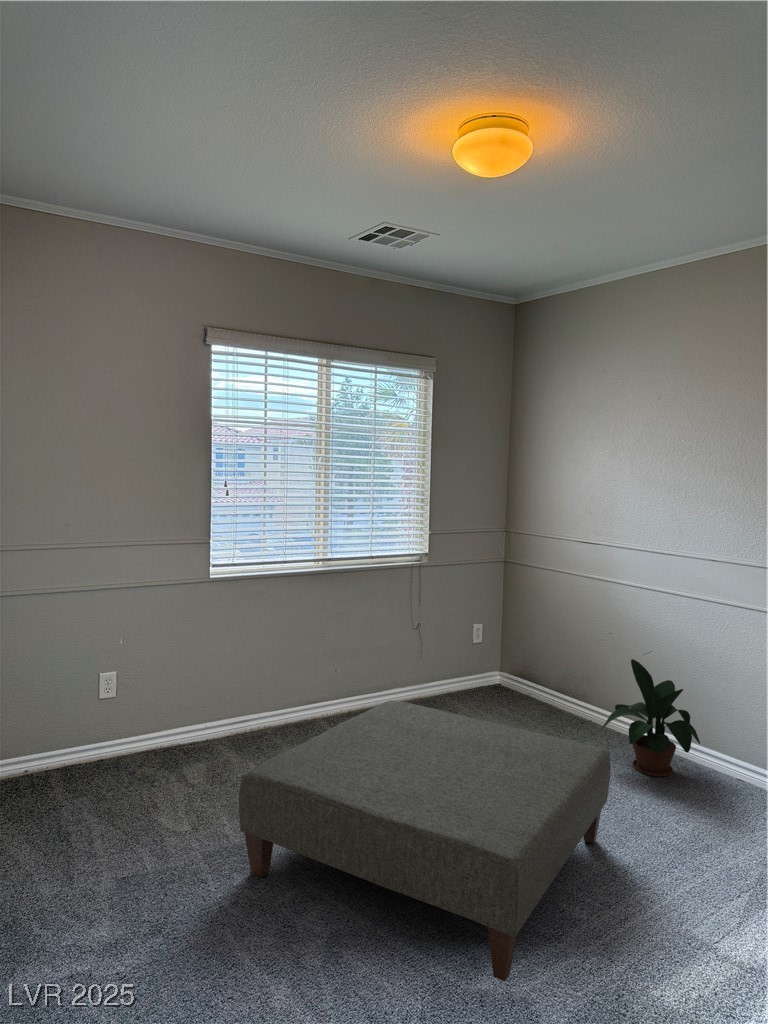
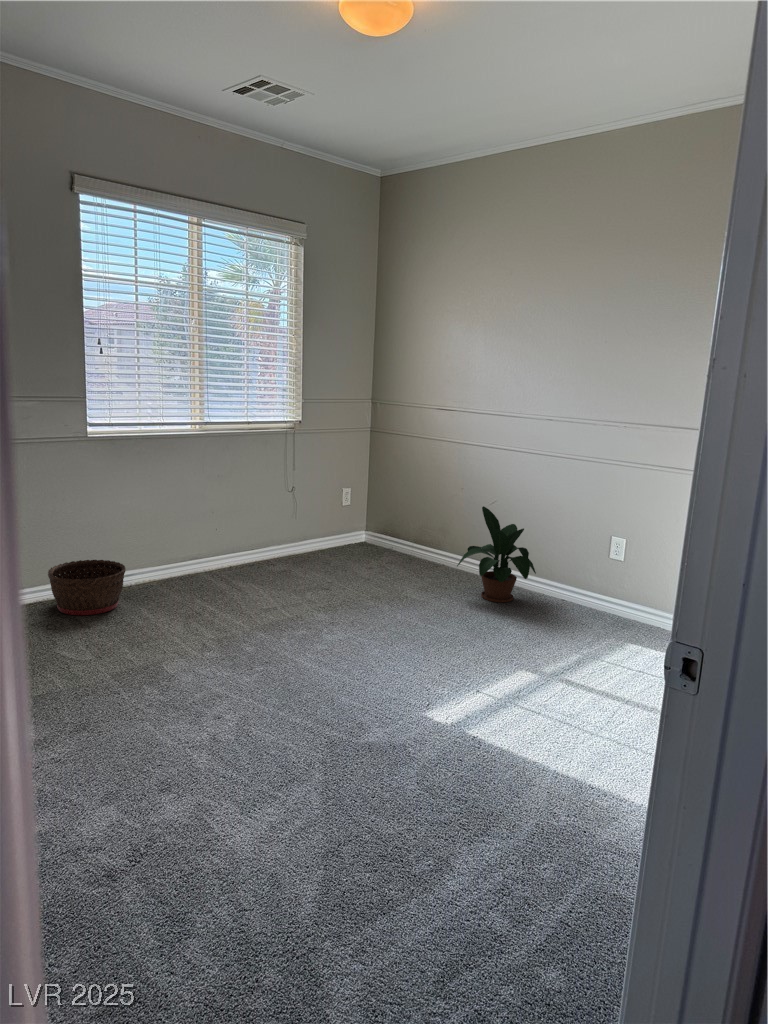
ottoman: present [239,700,611,981] -> none [144,545,466,736]
basket: none [161,705,238,769] -> present [48,560,126,615]

